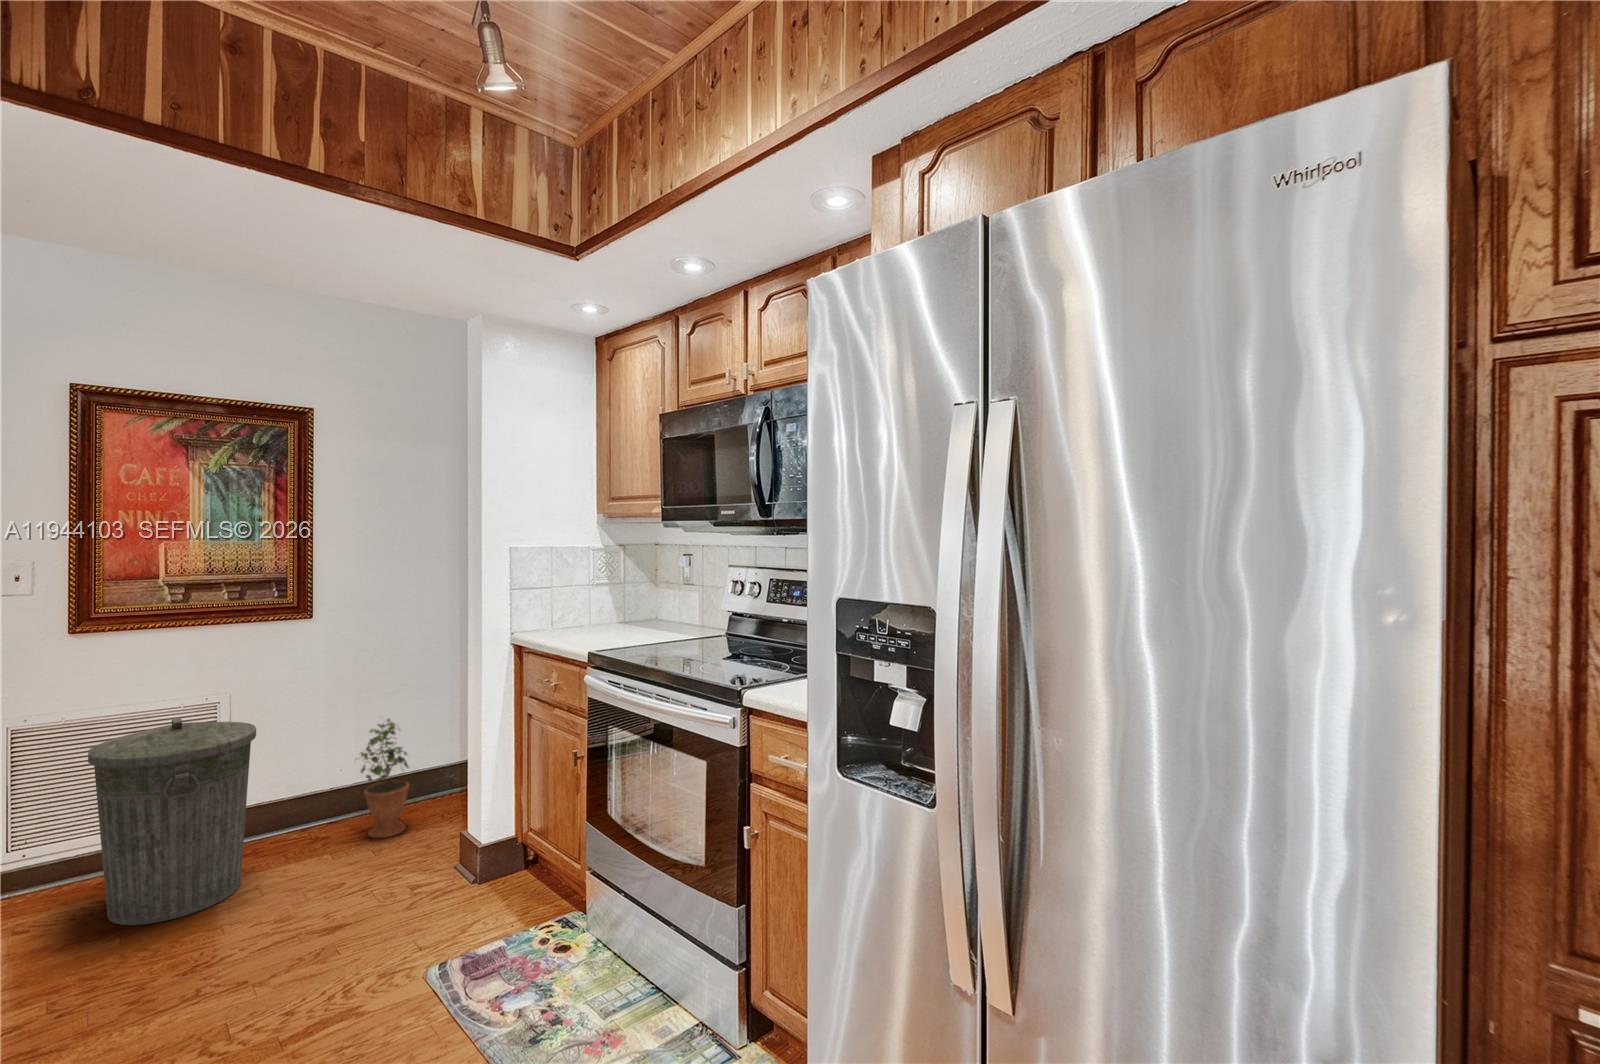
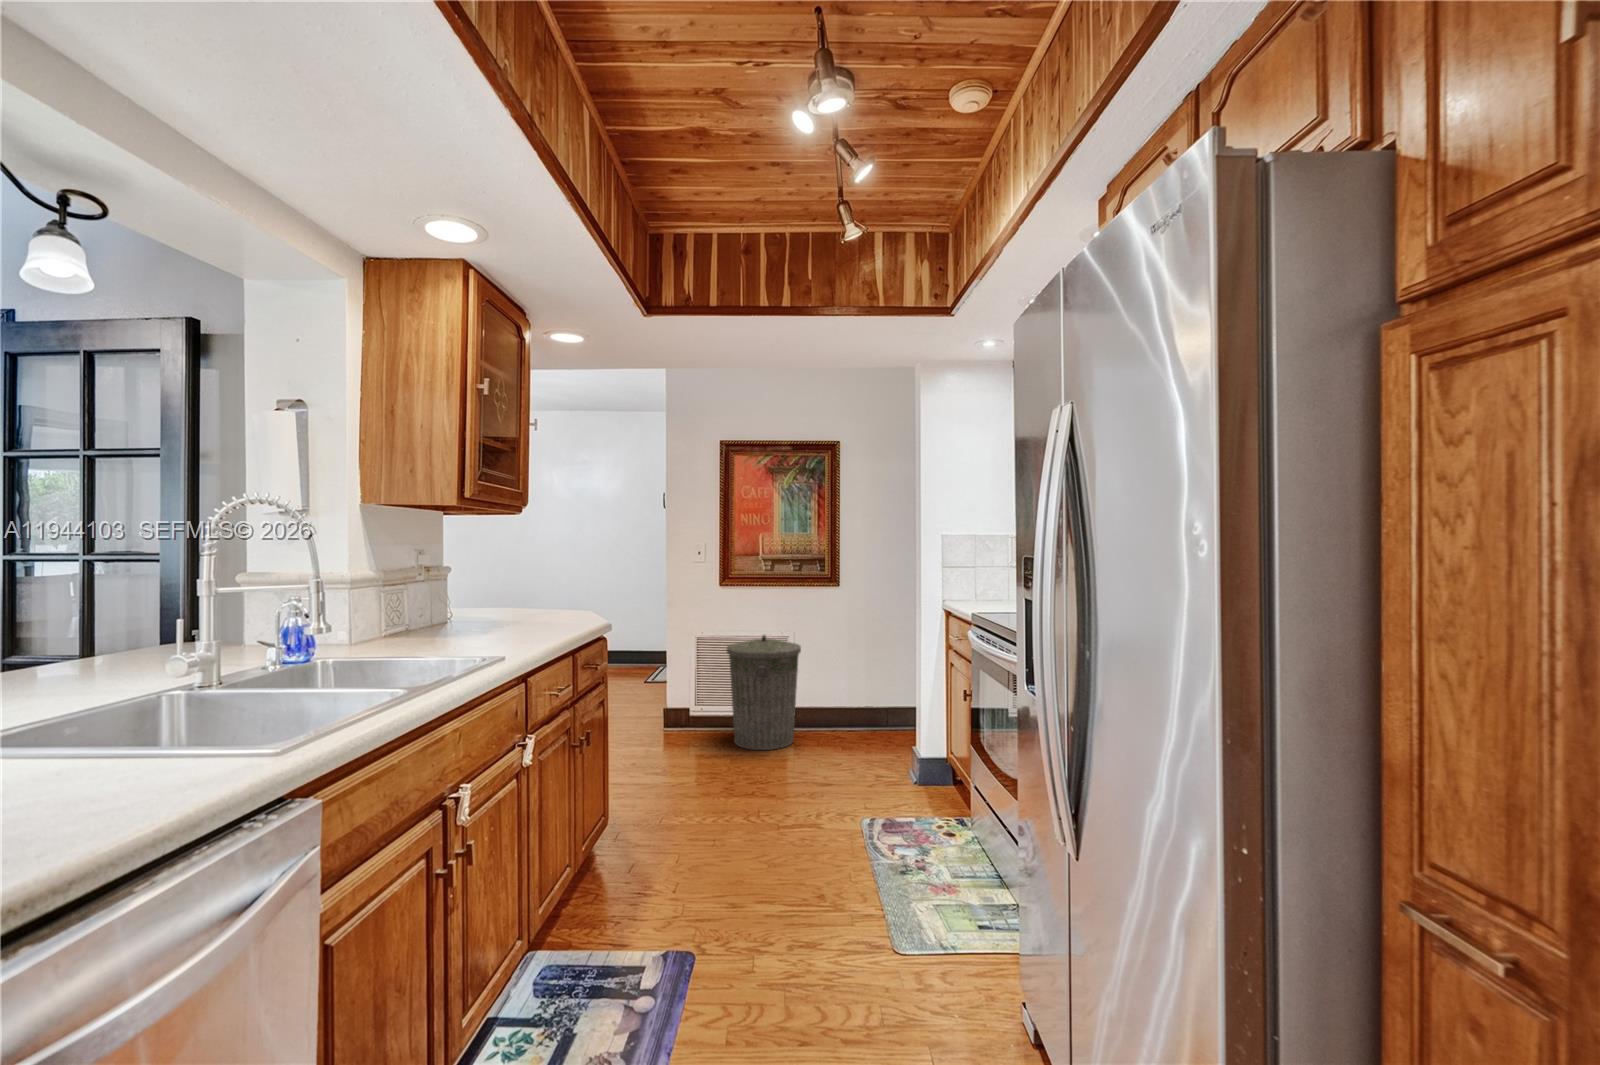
potted plant: present [360,719,409,838] -> none [857,655,892,739]

